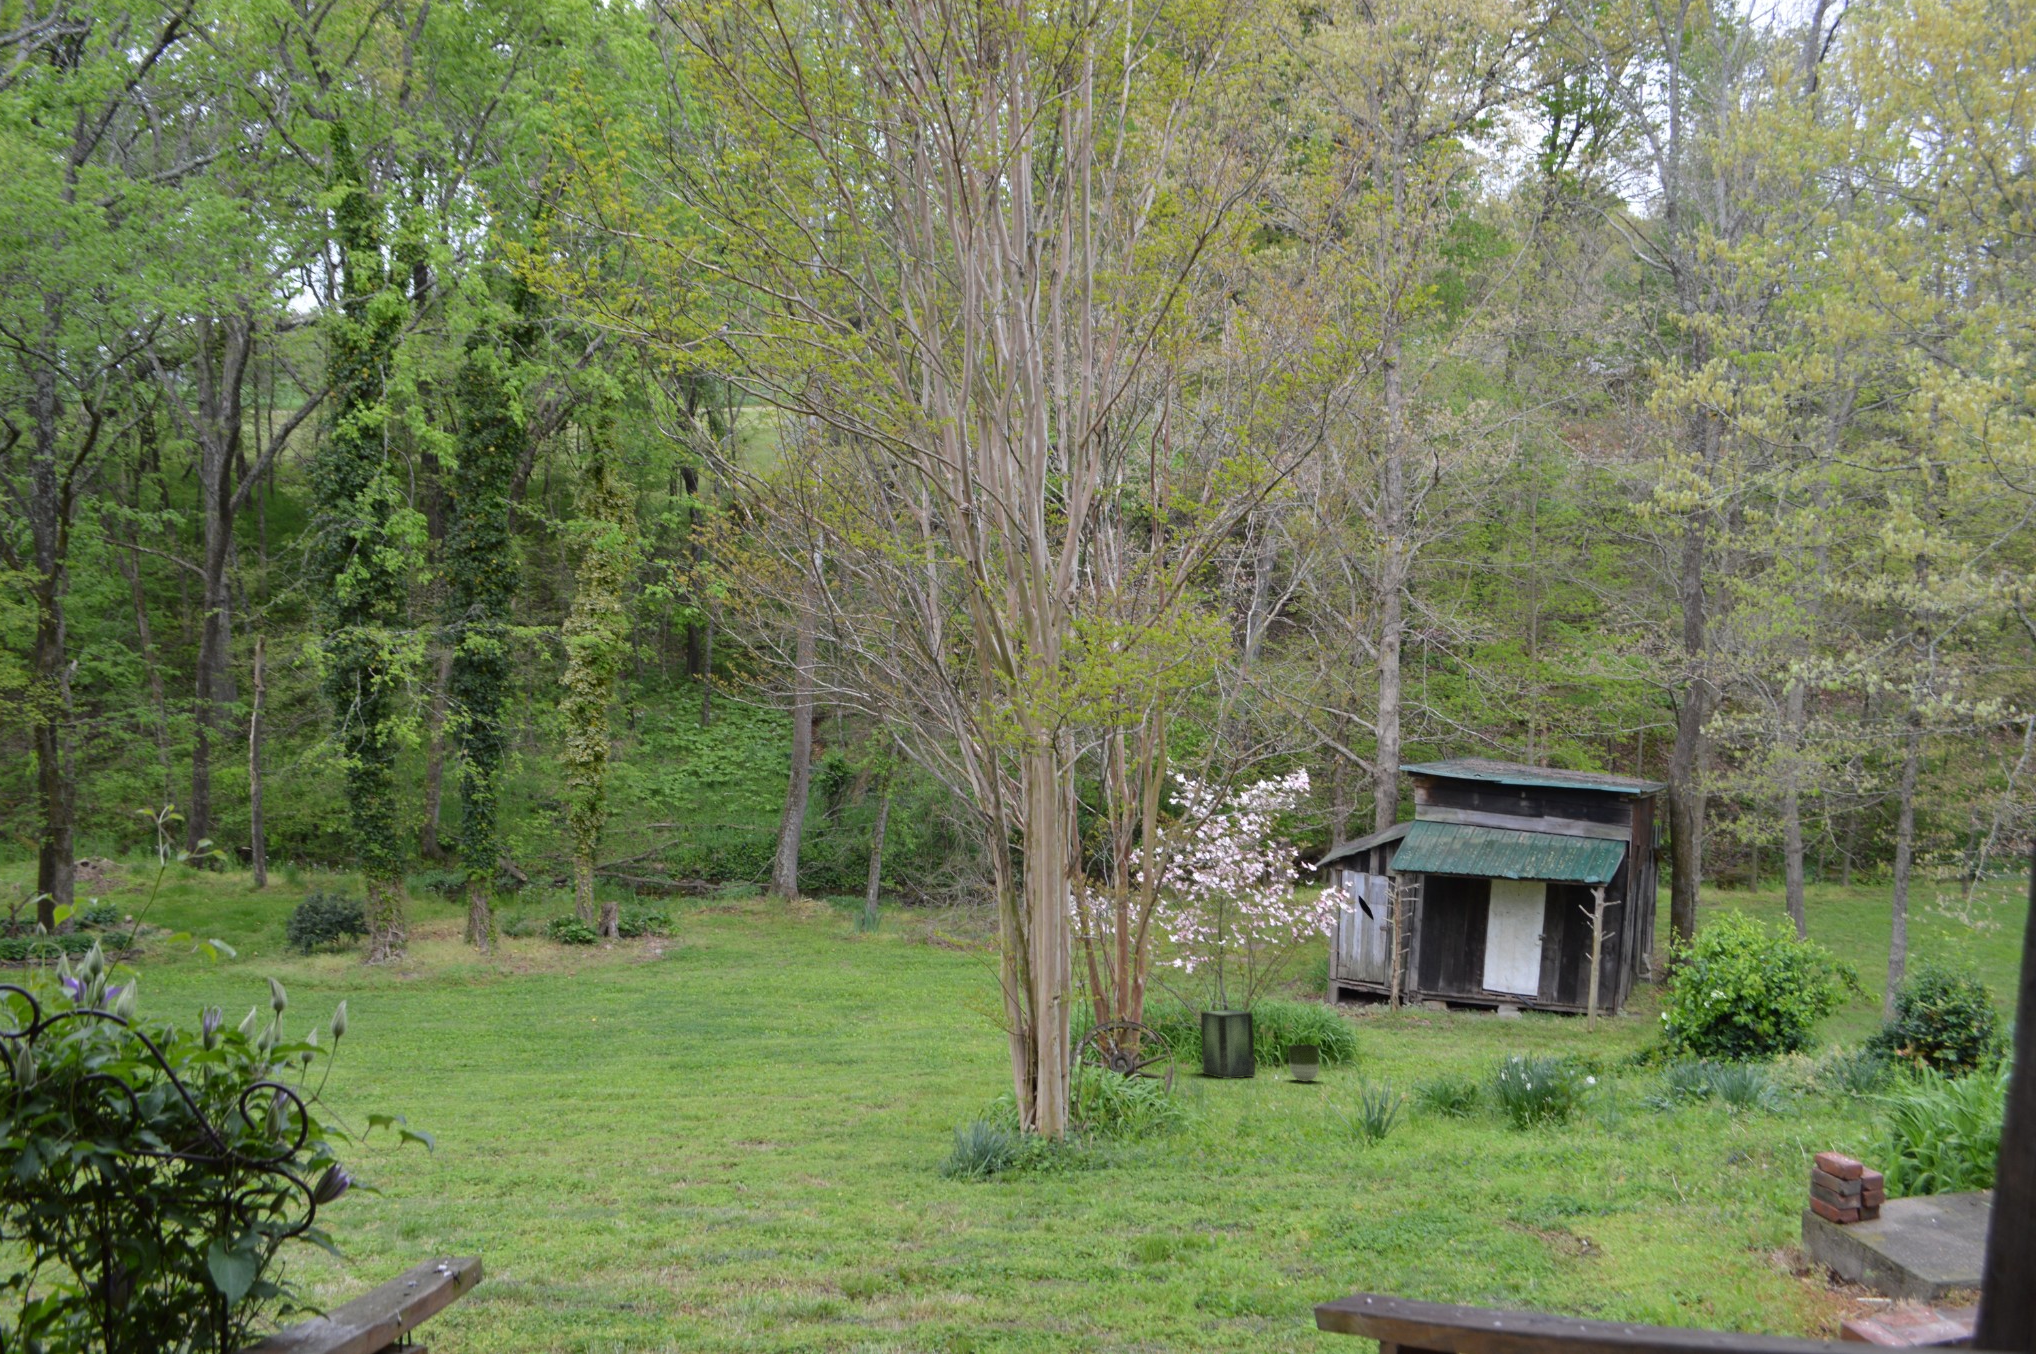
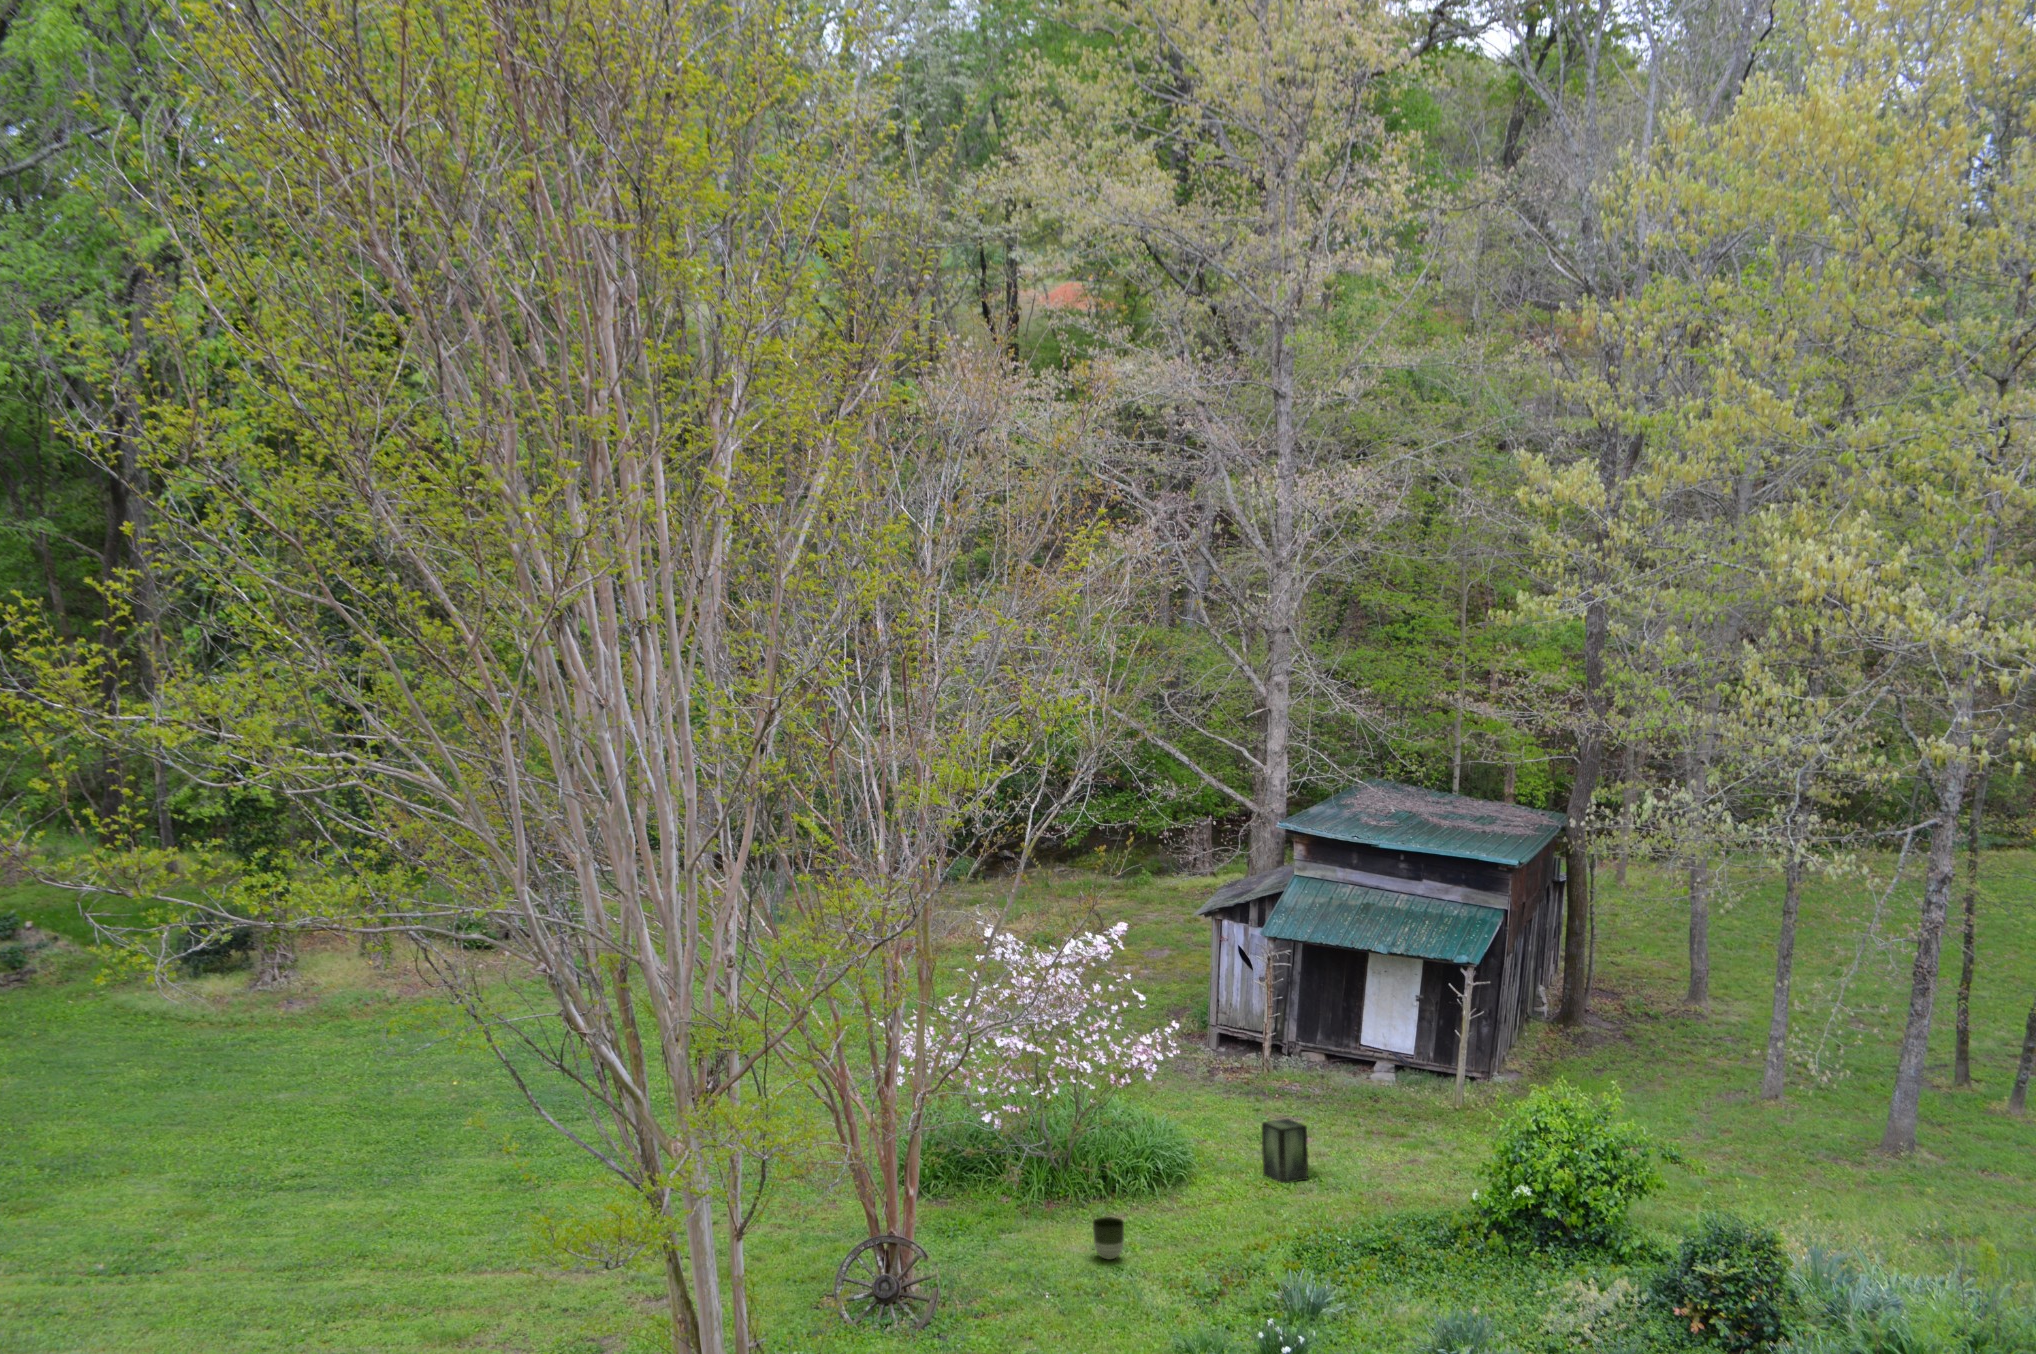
storage box: present [1201,1010,1255,1078] -> present [1262,1119,1308,1183]

